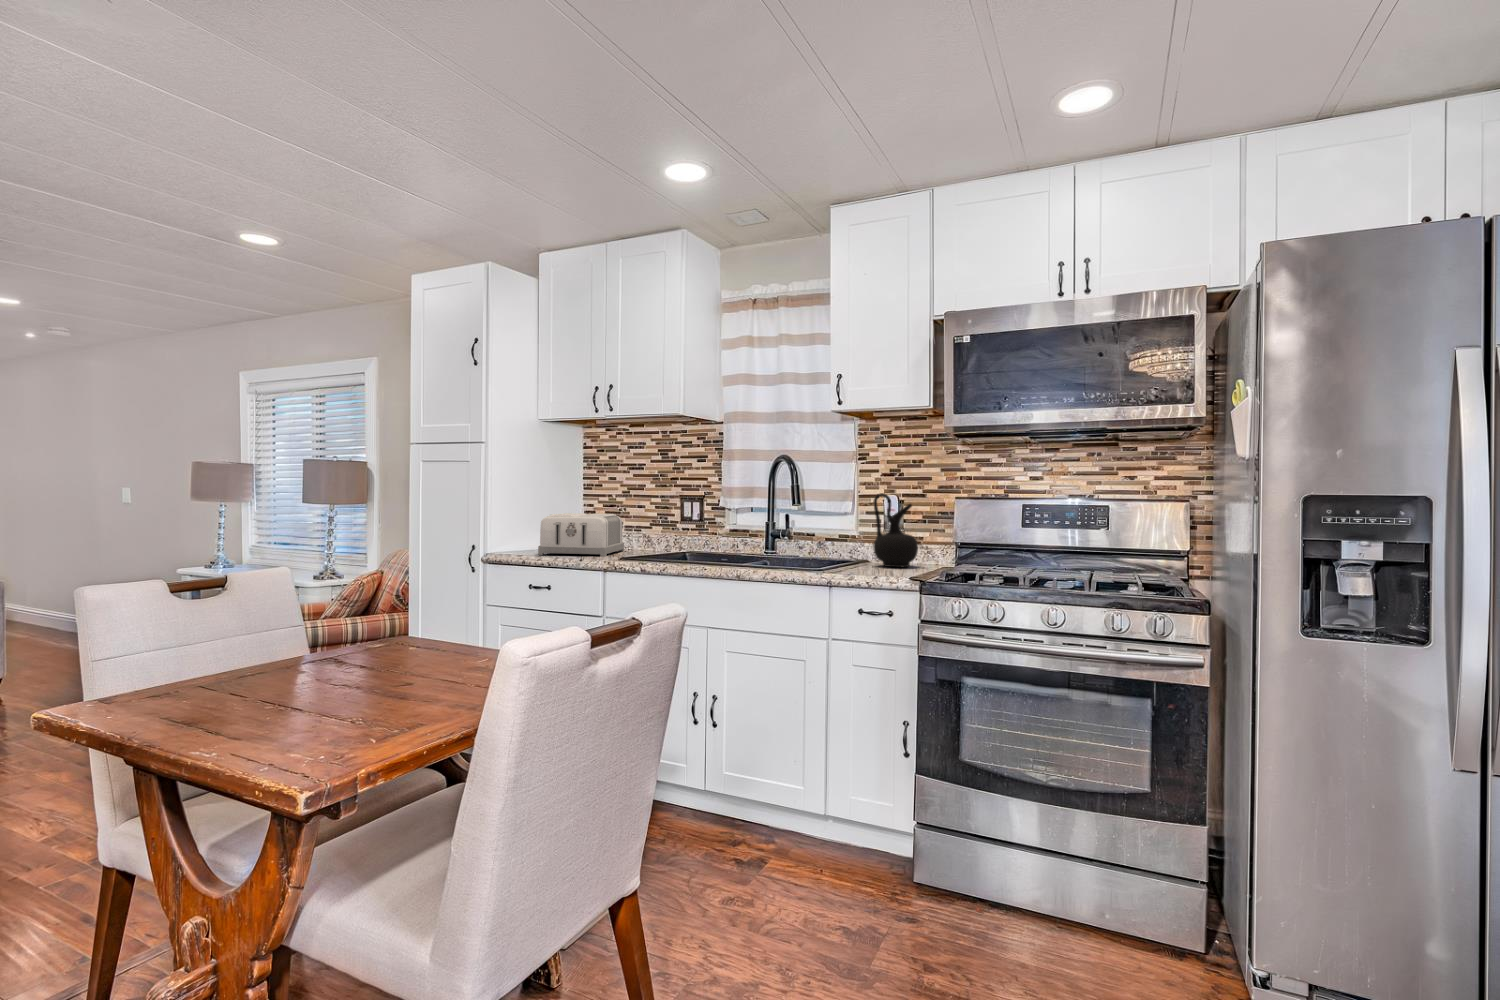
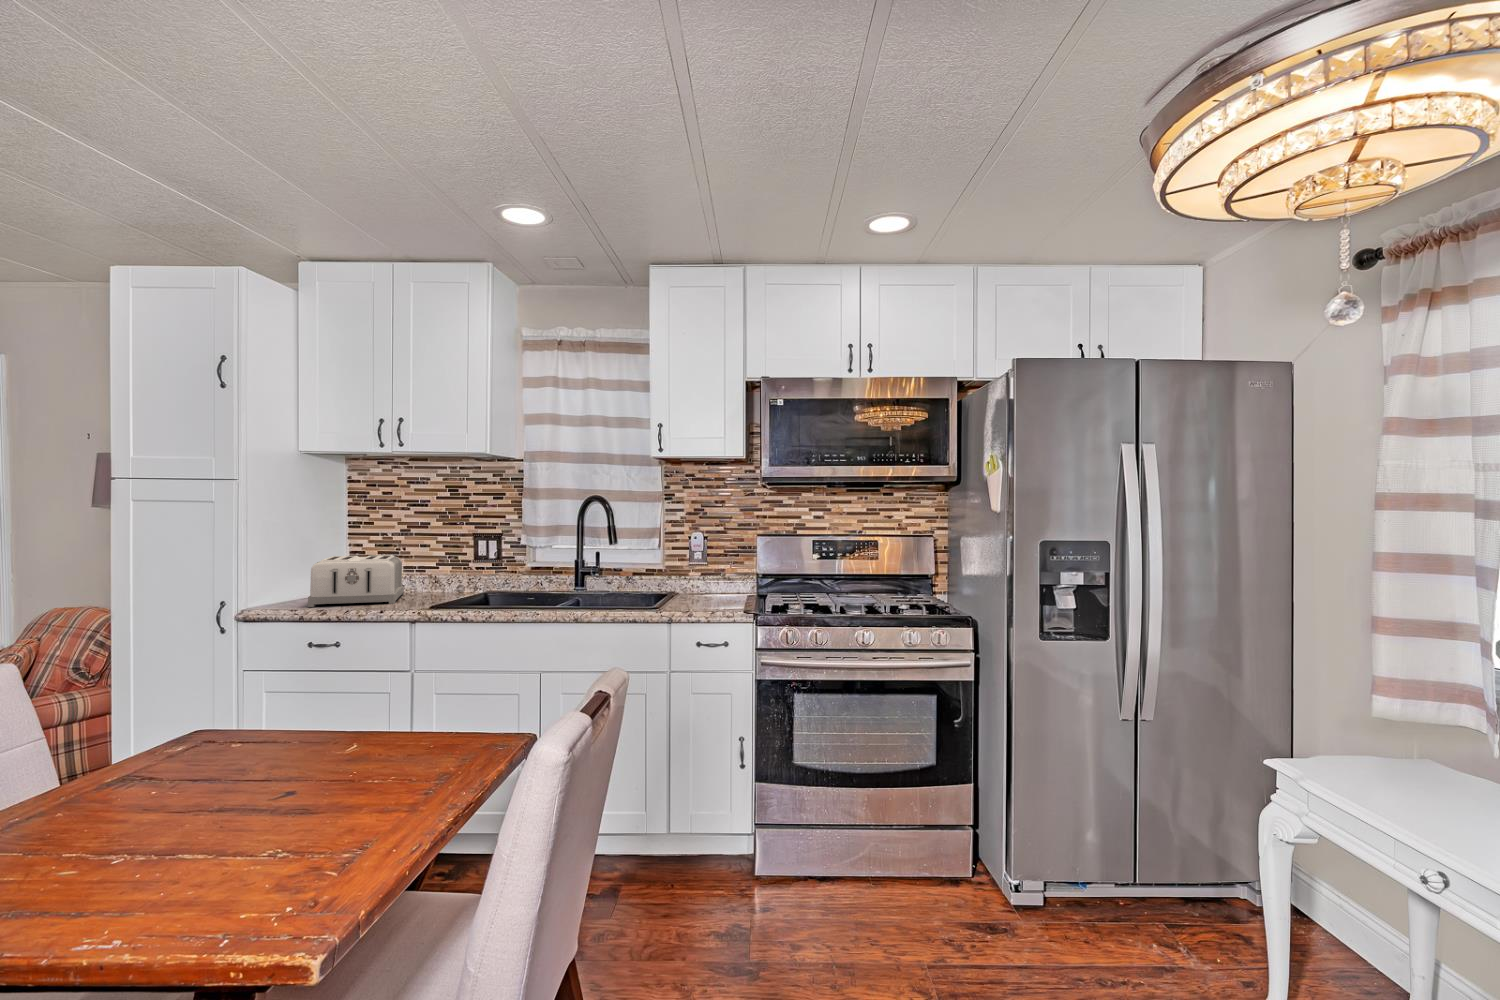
ceramic jug: present [874,493,918,567] -> none [687,532,727,599]

